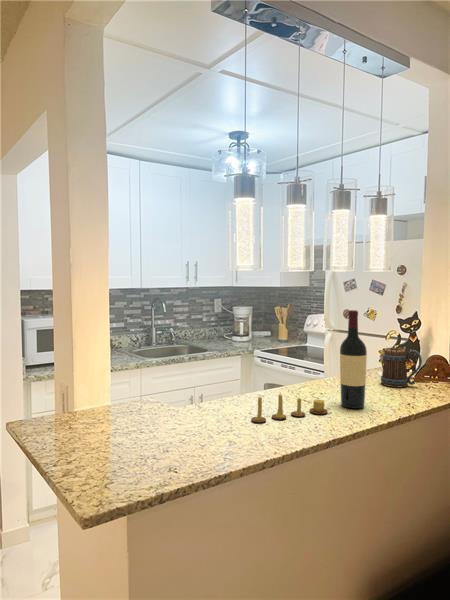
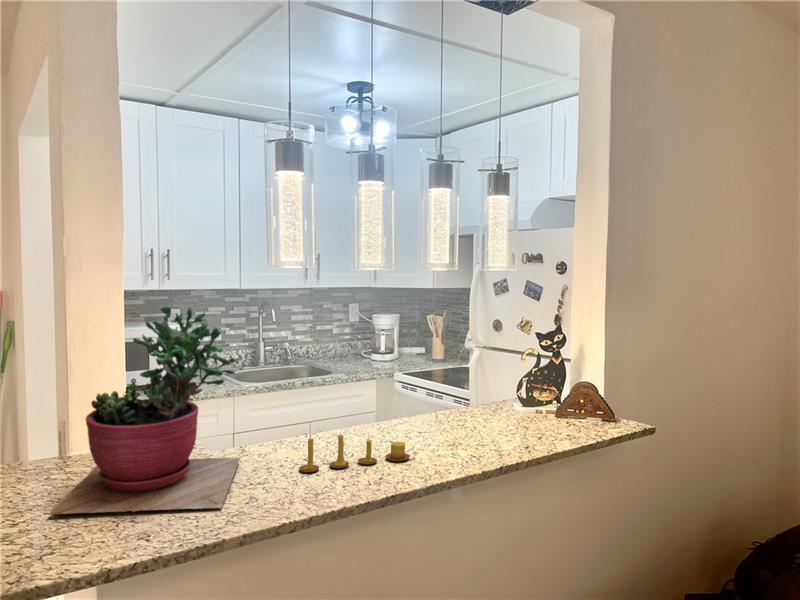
succulent plant: none [88,298,214,454] -> present [49,307,240,514]
wine bottle: present [340,310,367,409] -> none [432,322,466,454]
mug: present [381,347,422,387] -> none [508,371,560,425]

